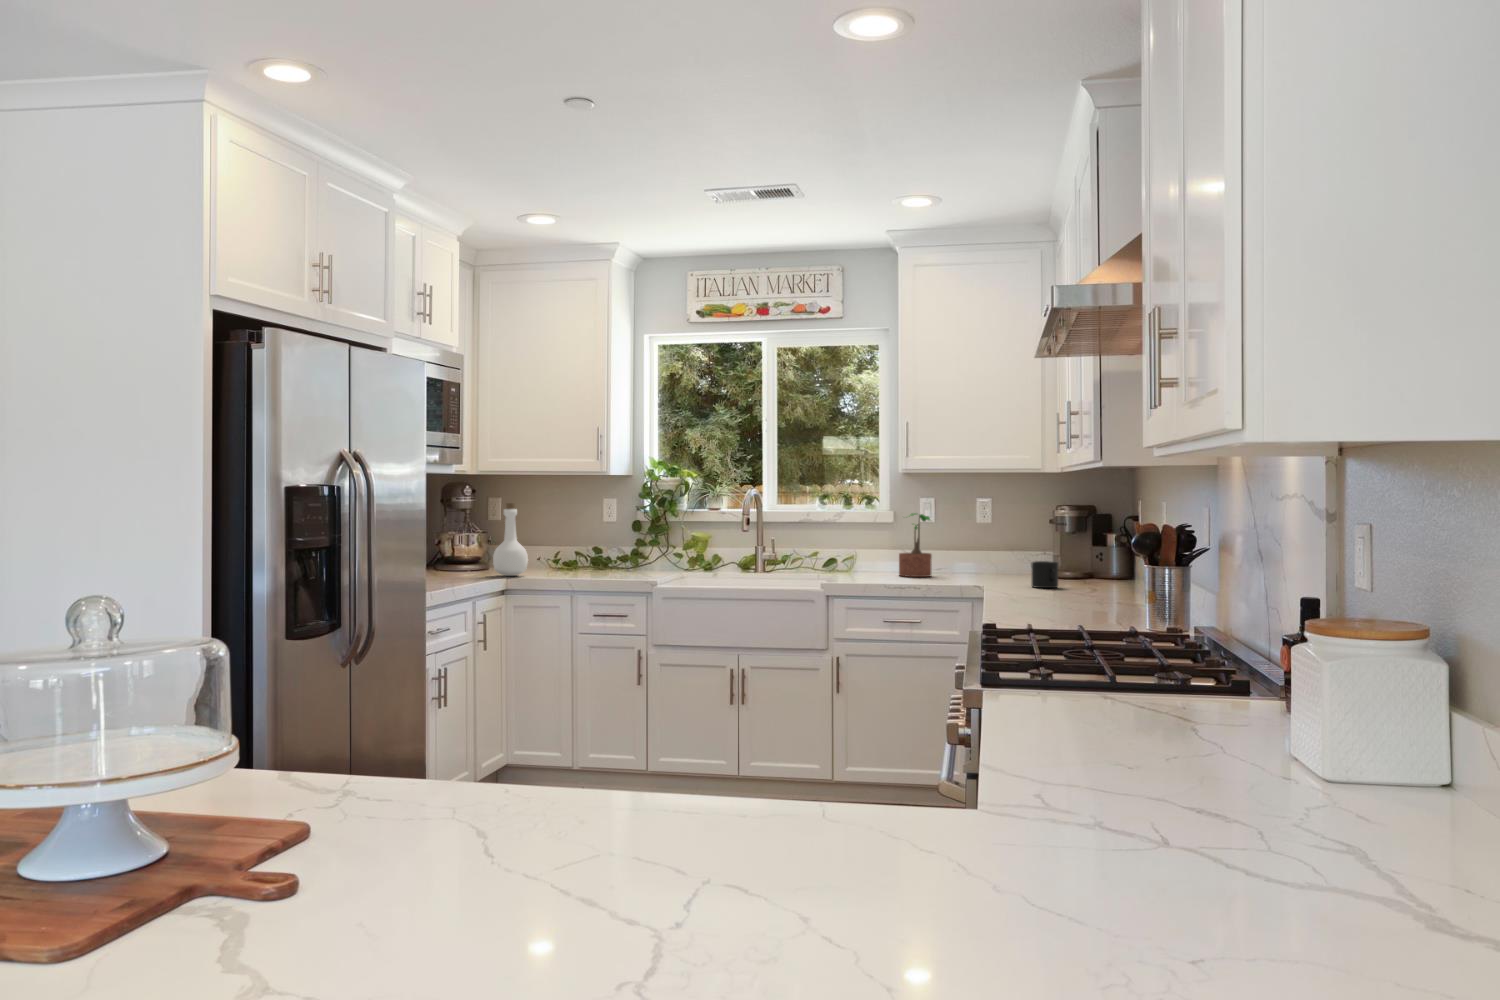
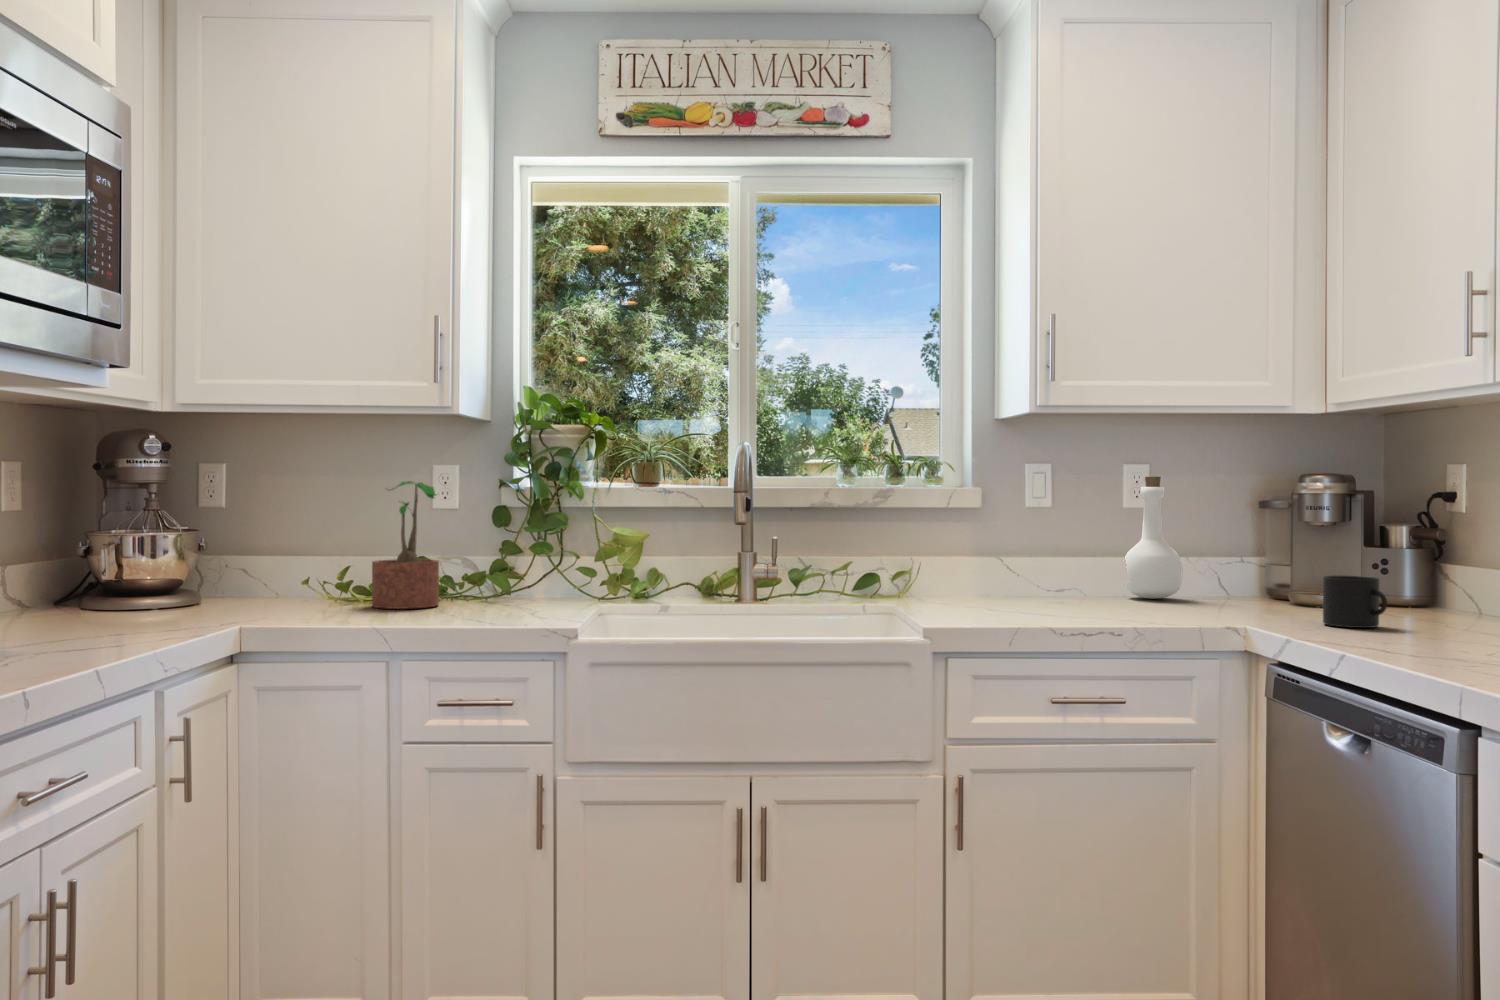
bottle: present [493,503,528,576] -> present [1124,477,1183,599]
potted plant: present [899,513,932,577] -> present [372,481,439,609]

